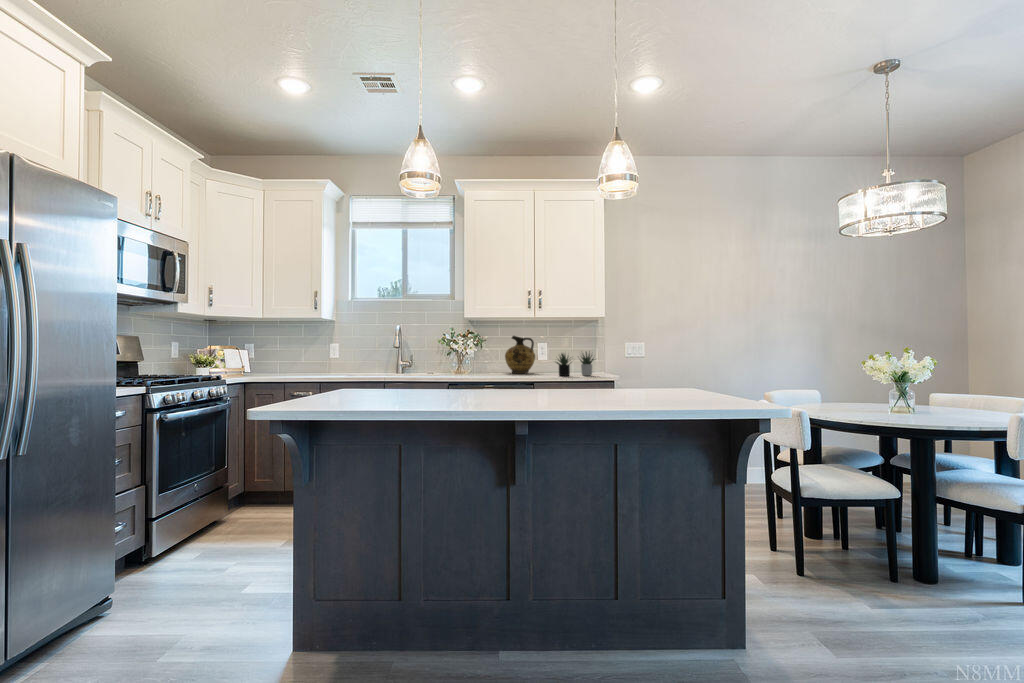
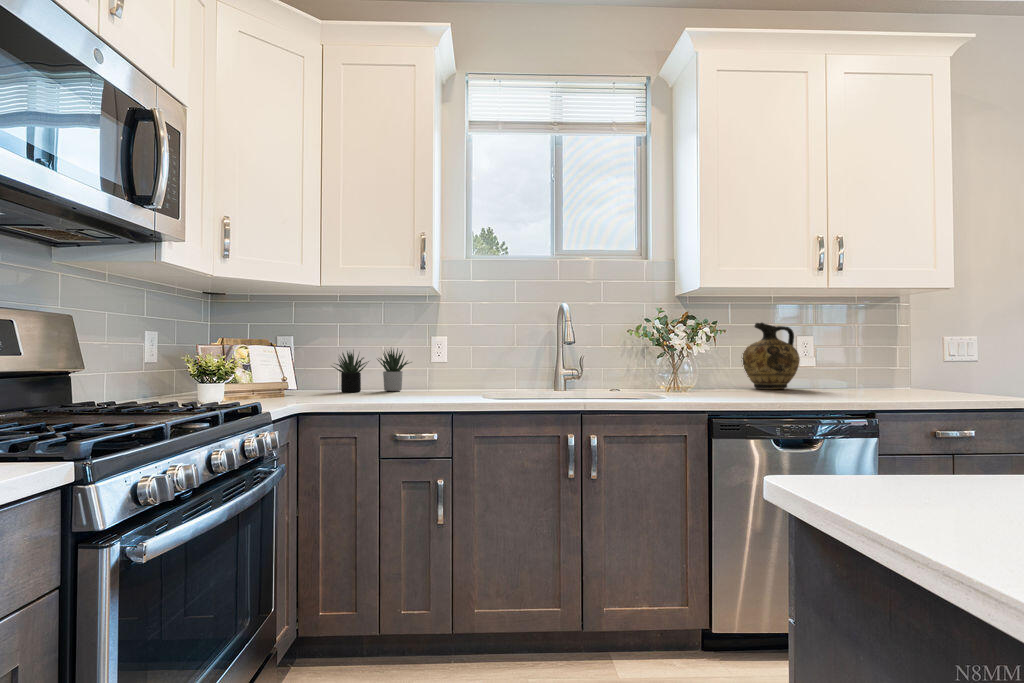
succulent plant: present [556,352,594,376] -> present [334,348,409,392]

